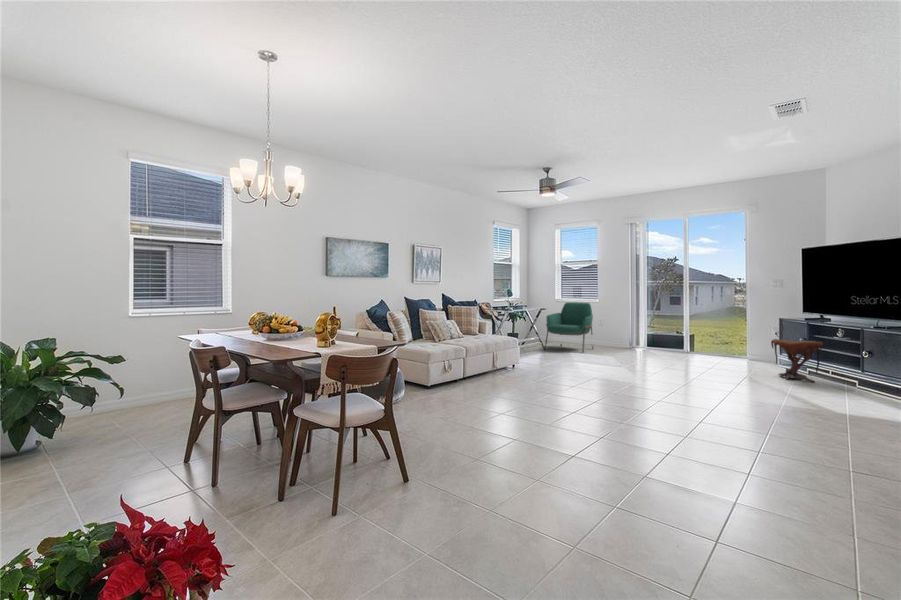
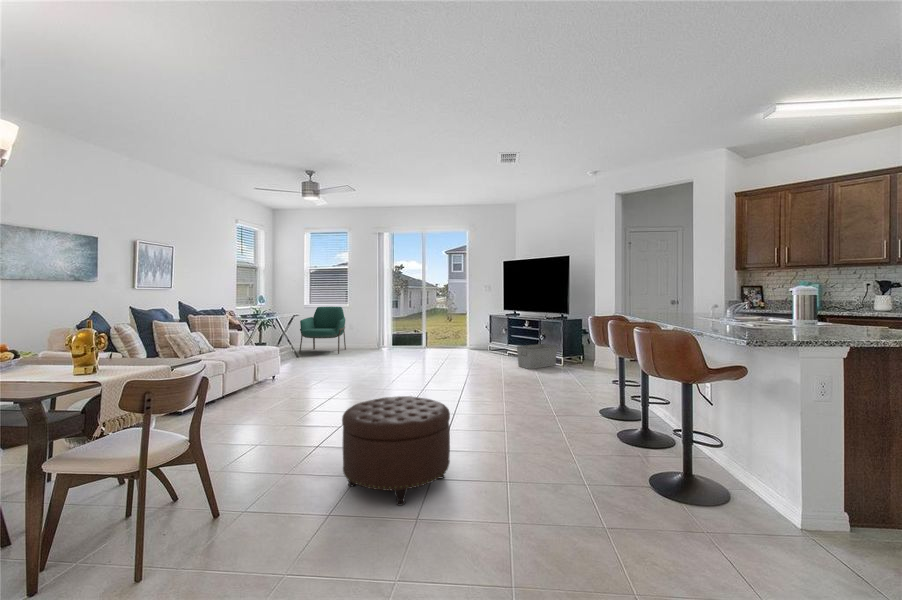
side table: present [771,339,823,382] -> none [487,330,518,360]
storage bin: none [811,363,889,397] -> present [517,344,557,369]
ottoman: none [518,386,622,481] -> present [342,396,450,506]

